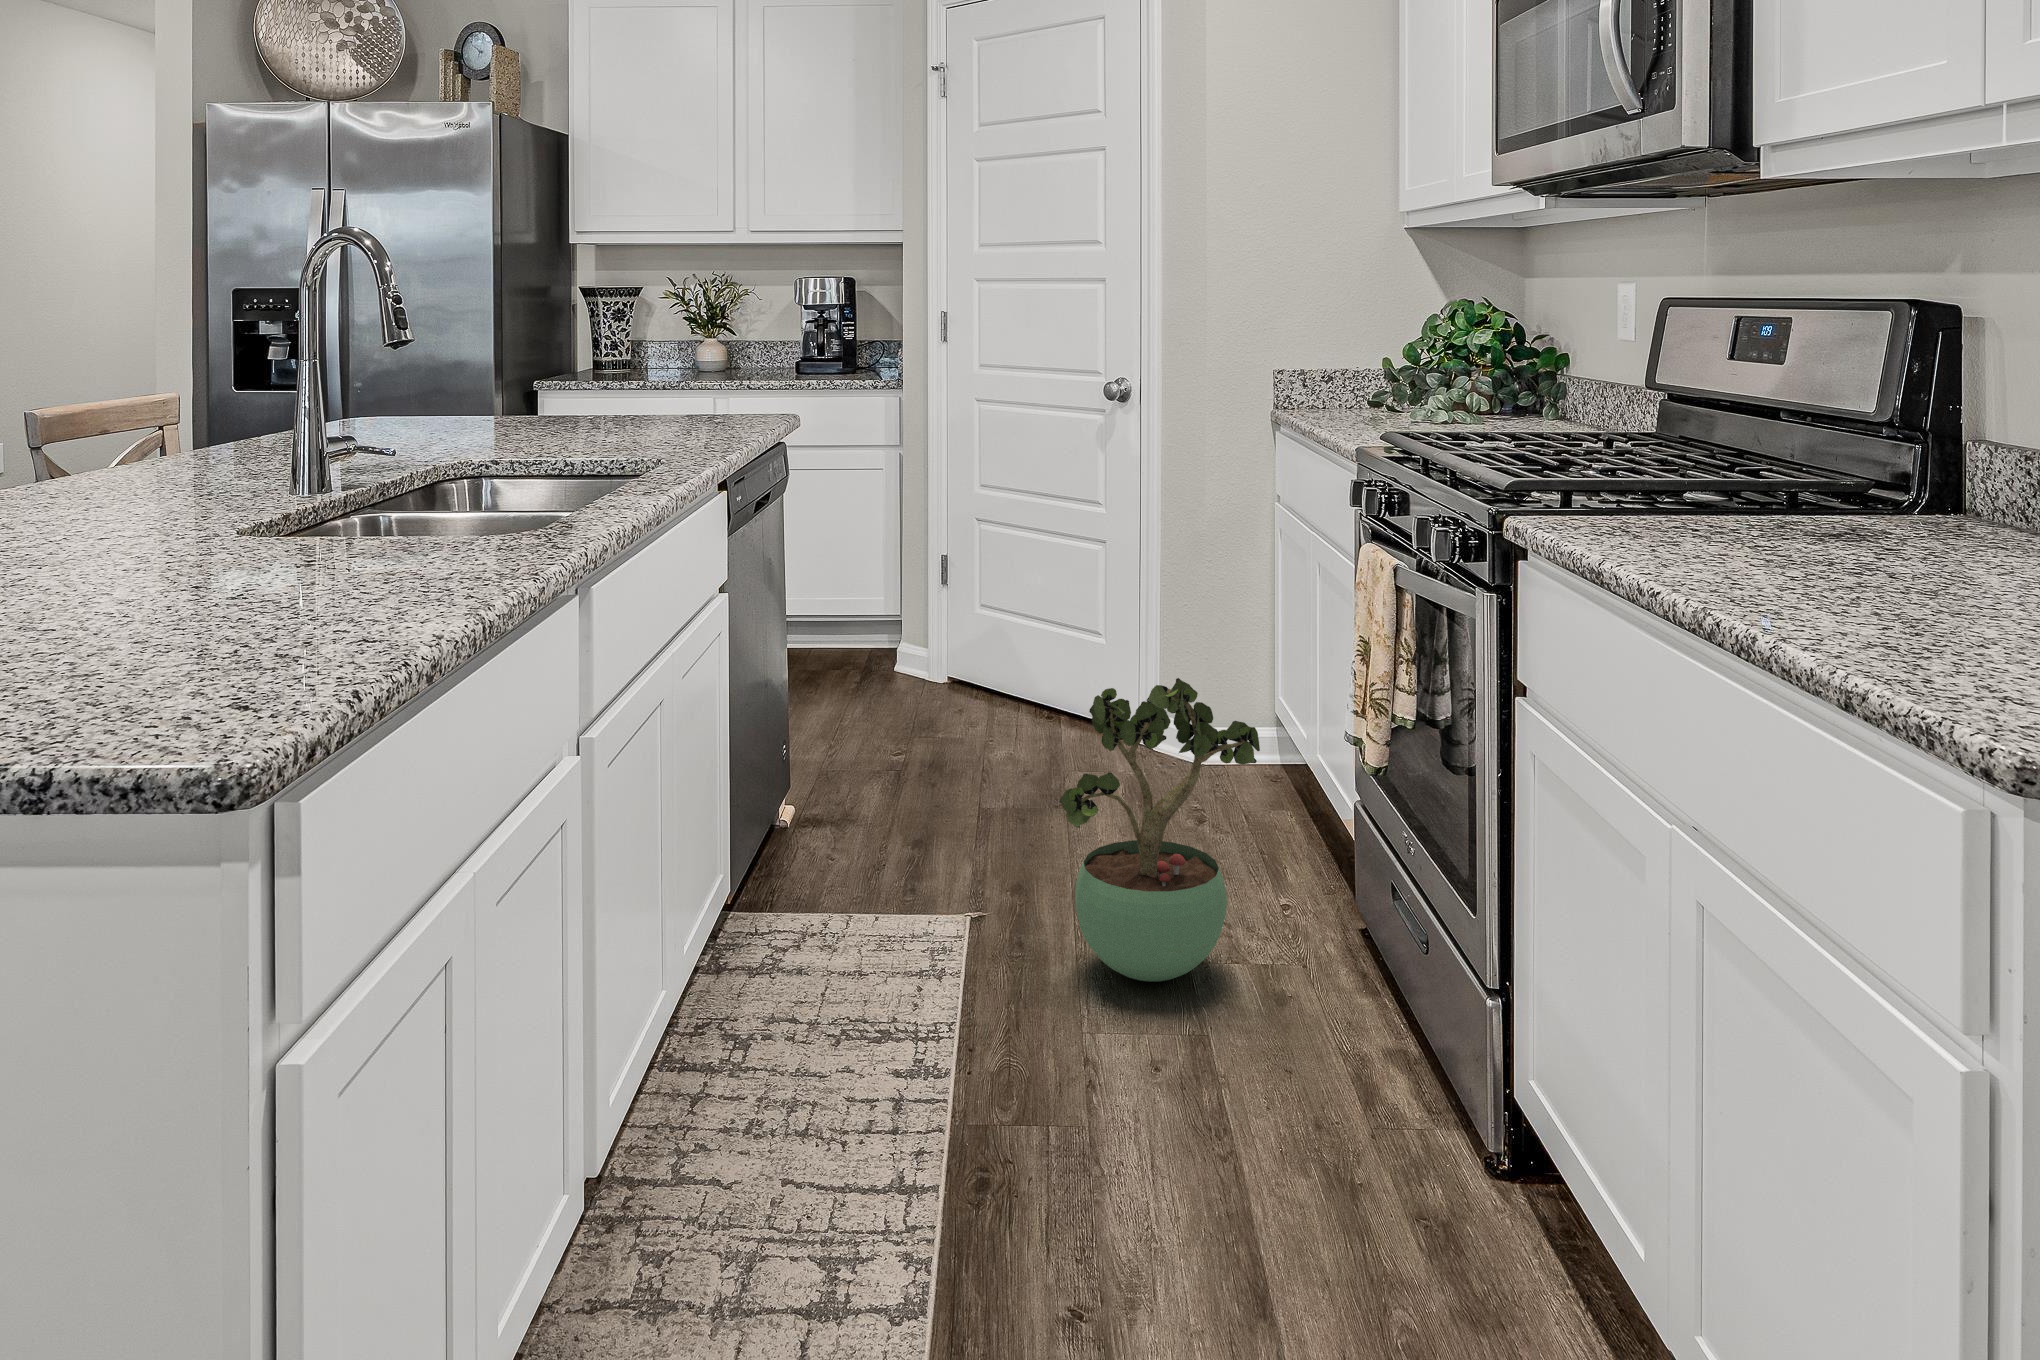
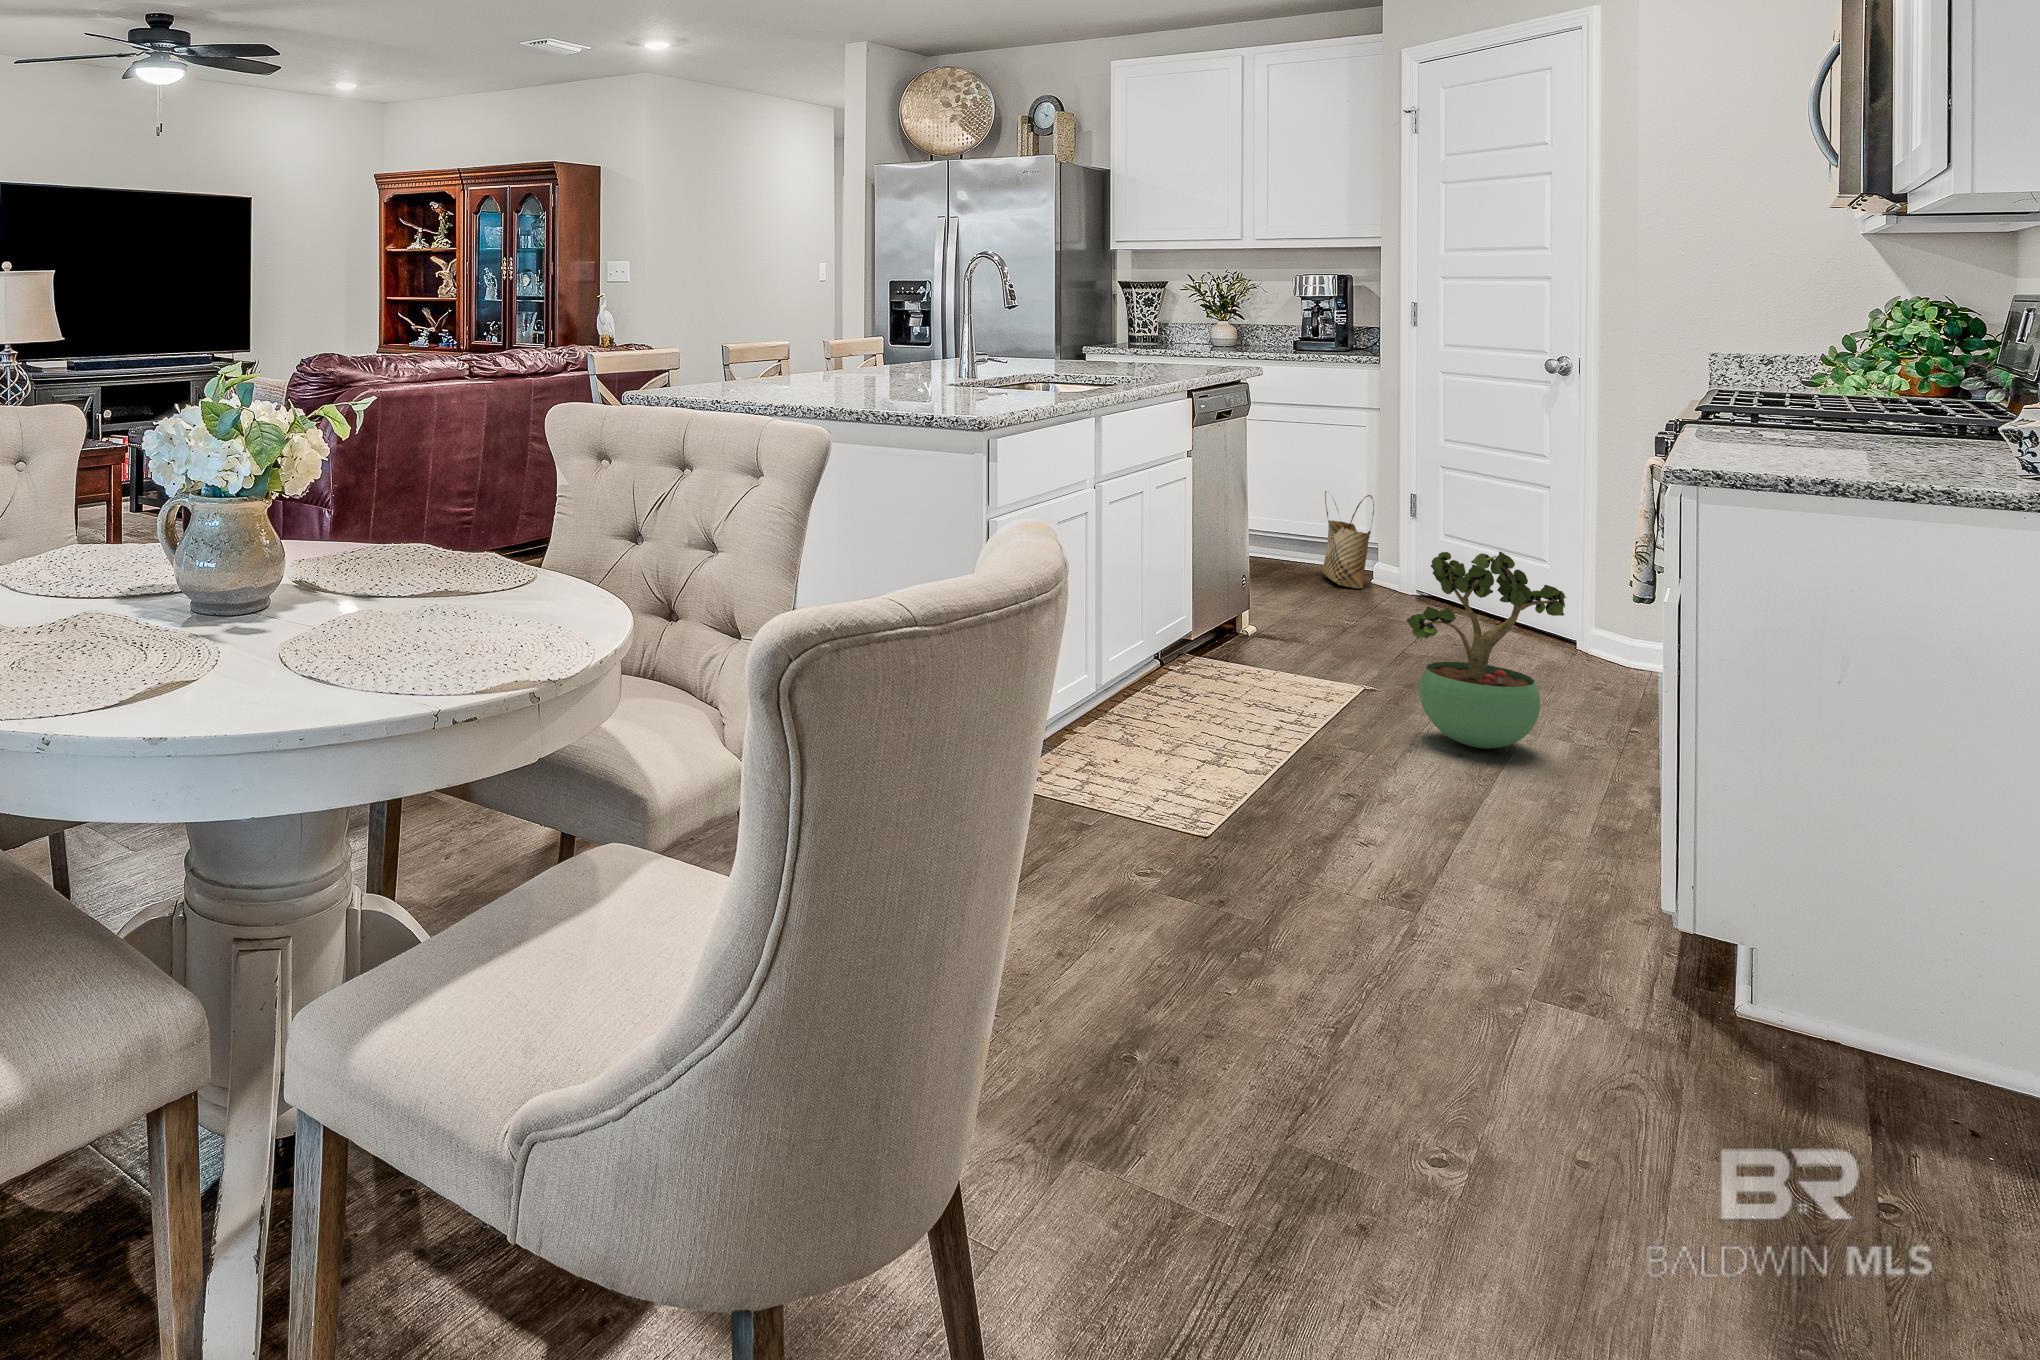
woven basket: none [844,560,903,683] -> present [1322,491,1374,588]

